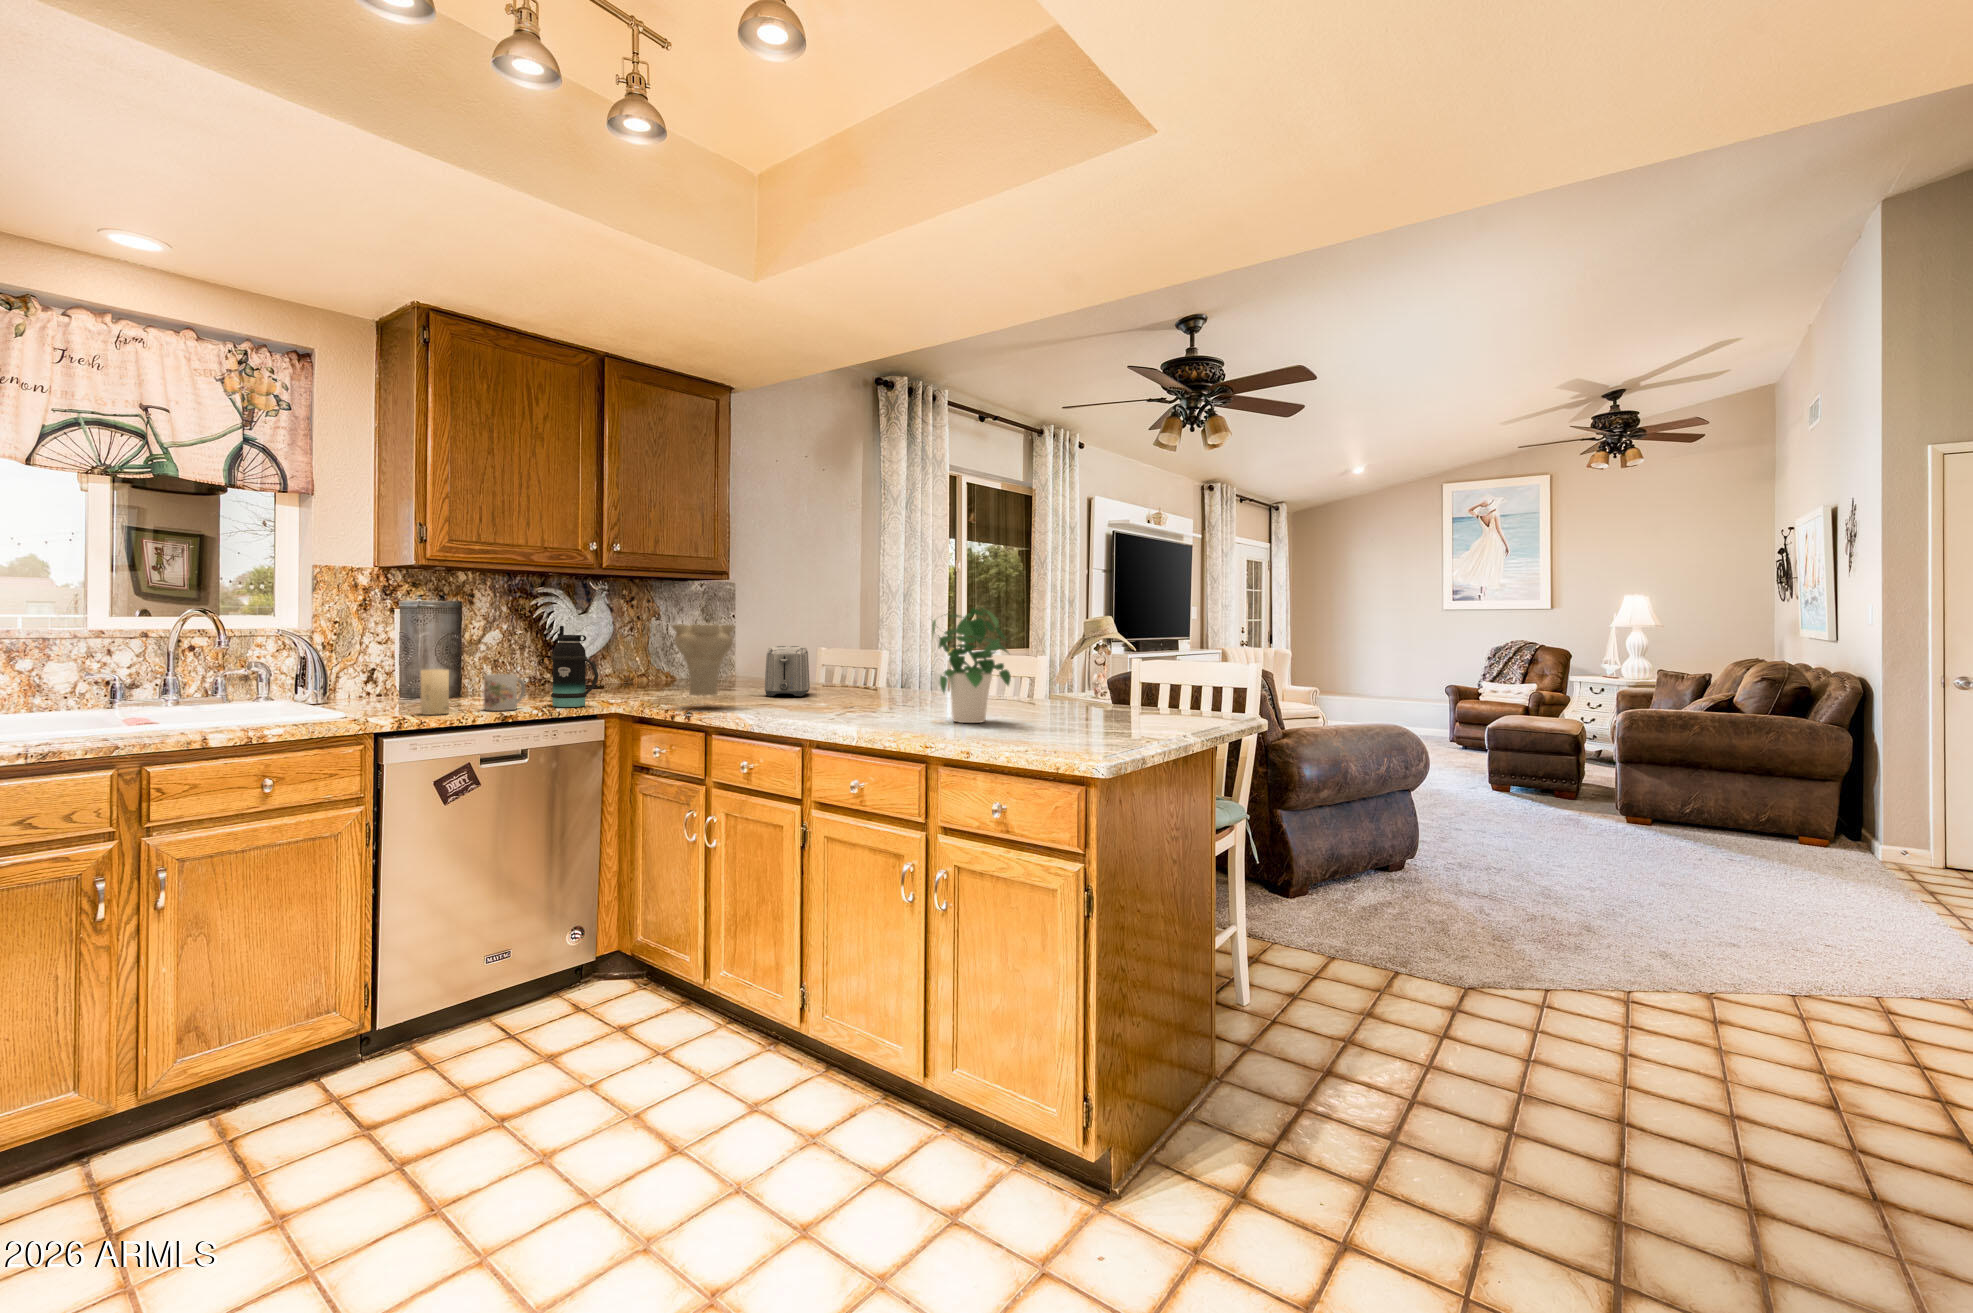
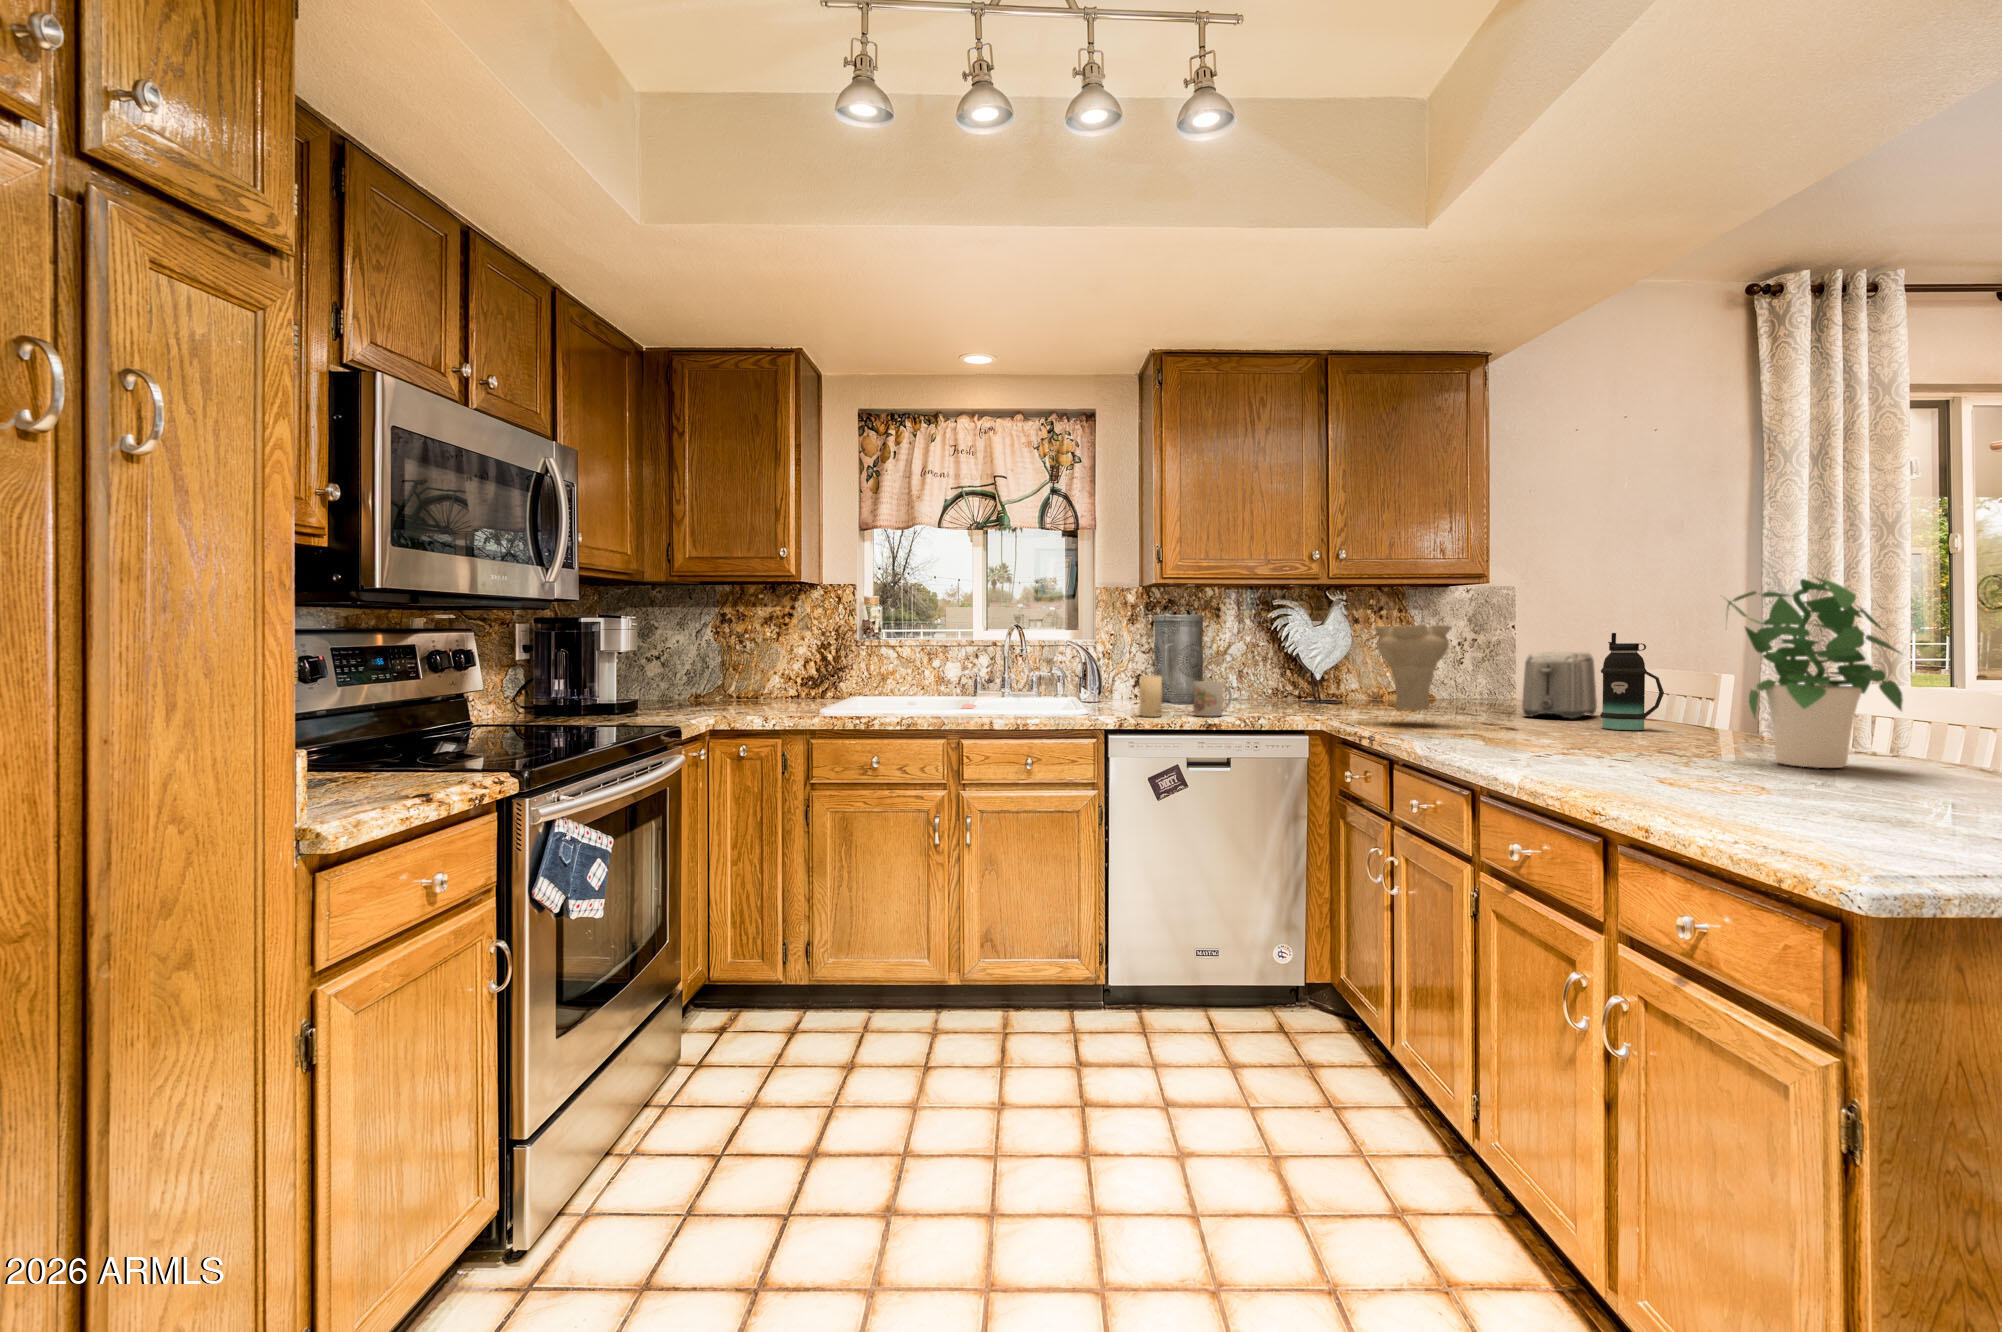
bottle: present [551,626,599,707] -> present [1600,633,1664,730]

